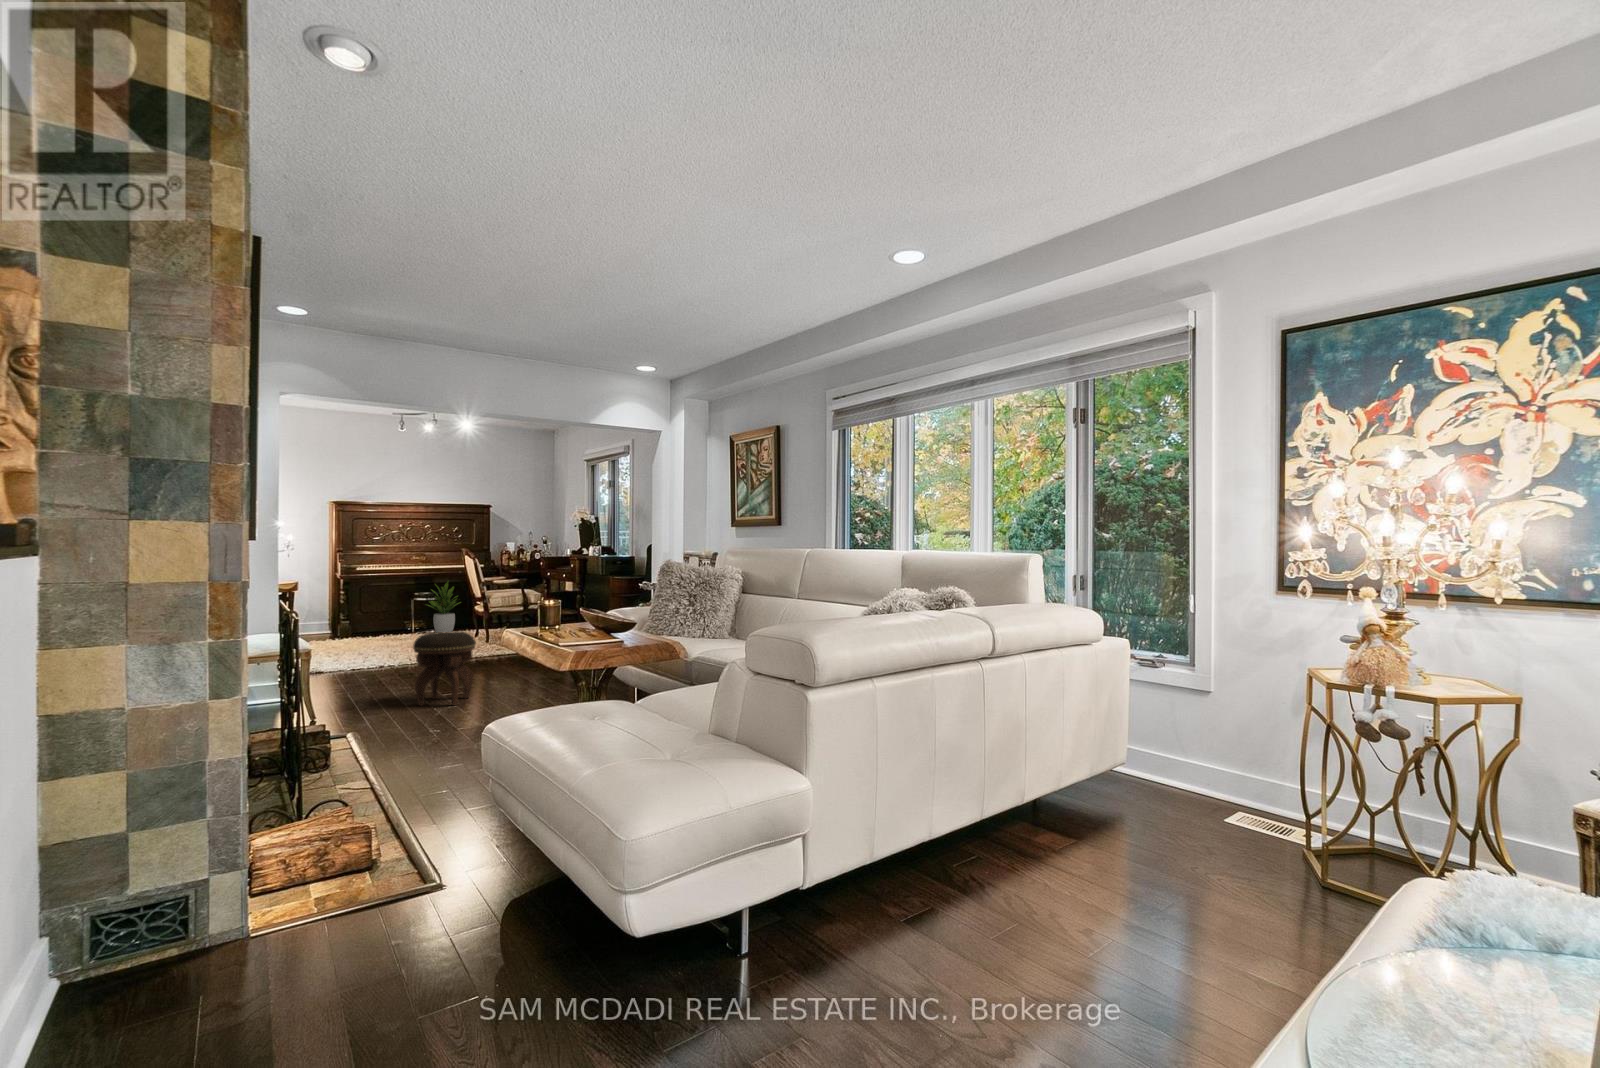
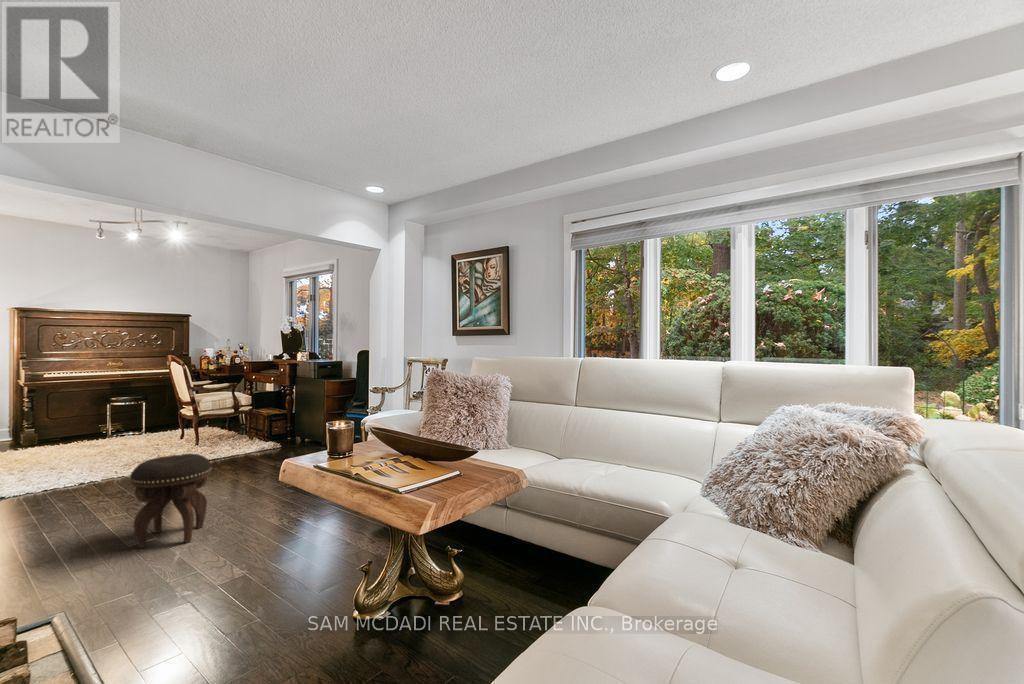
potted plant: present [427,581,461,633] -> none [123,385,165,437]

